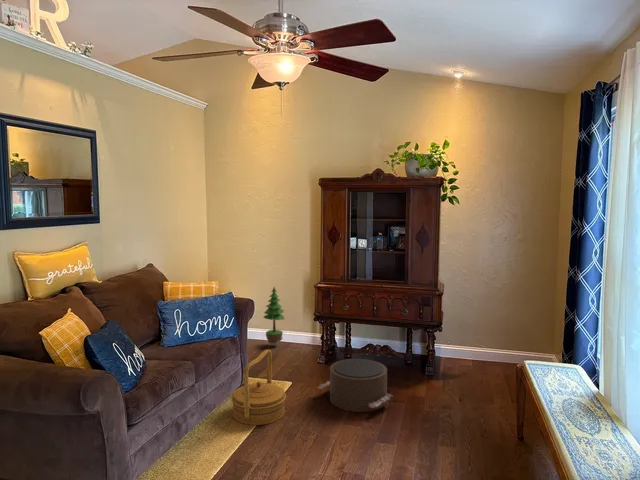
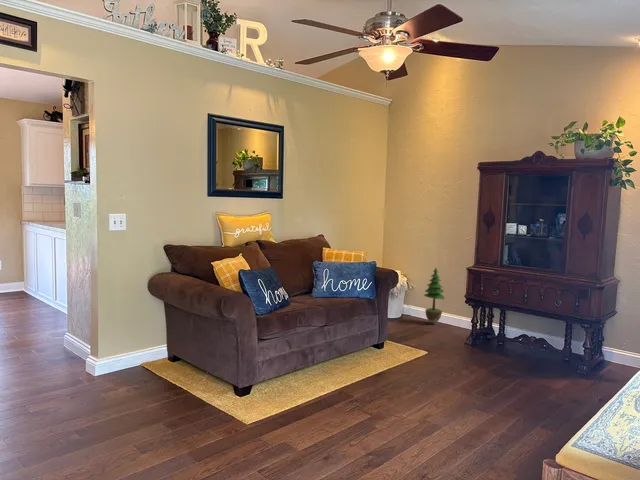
woven basket: present [232,349,286,425] -> none [360,313,409,375]
pouf: present [318,359,391,412] -> none [444,337,516,387]

